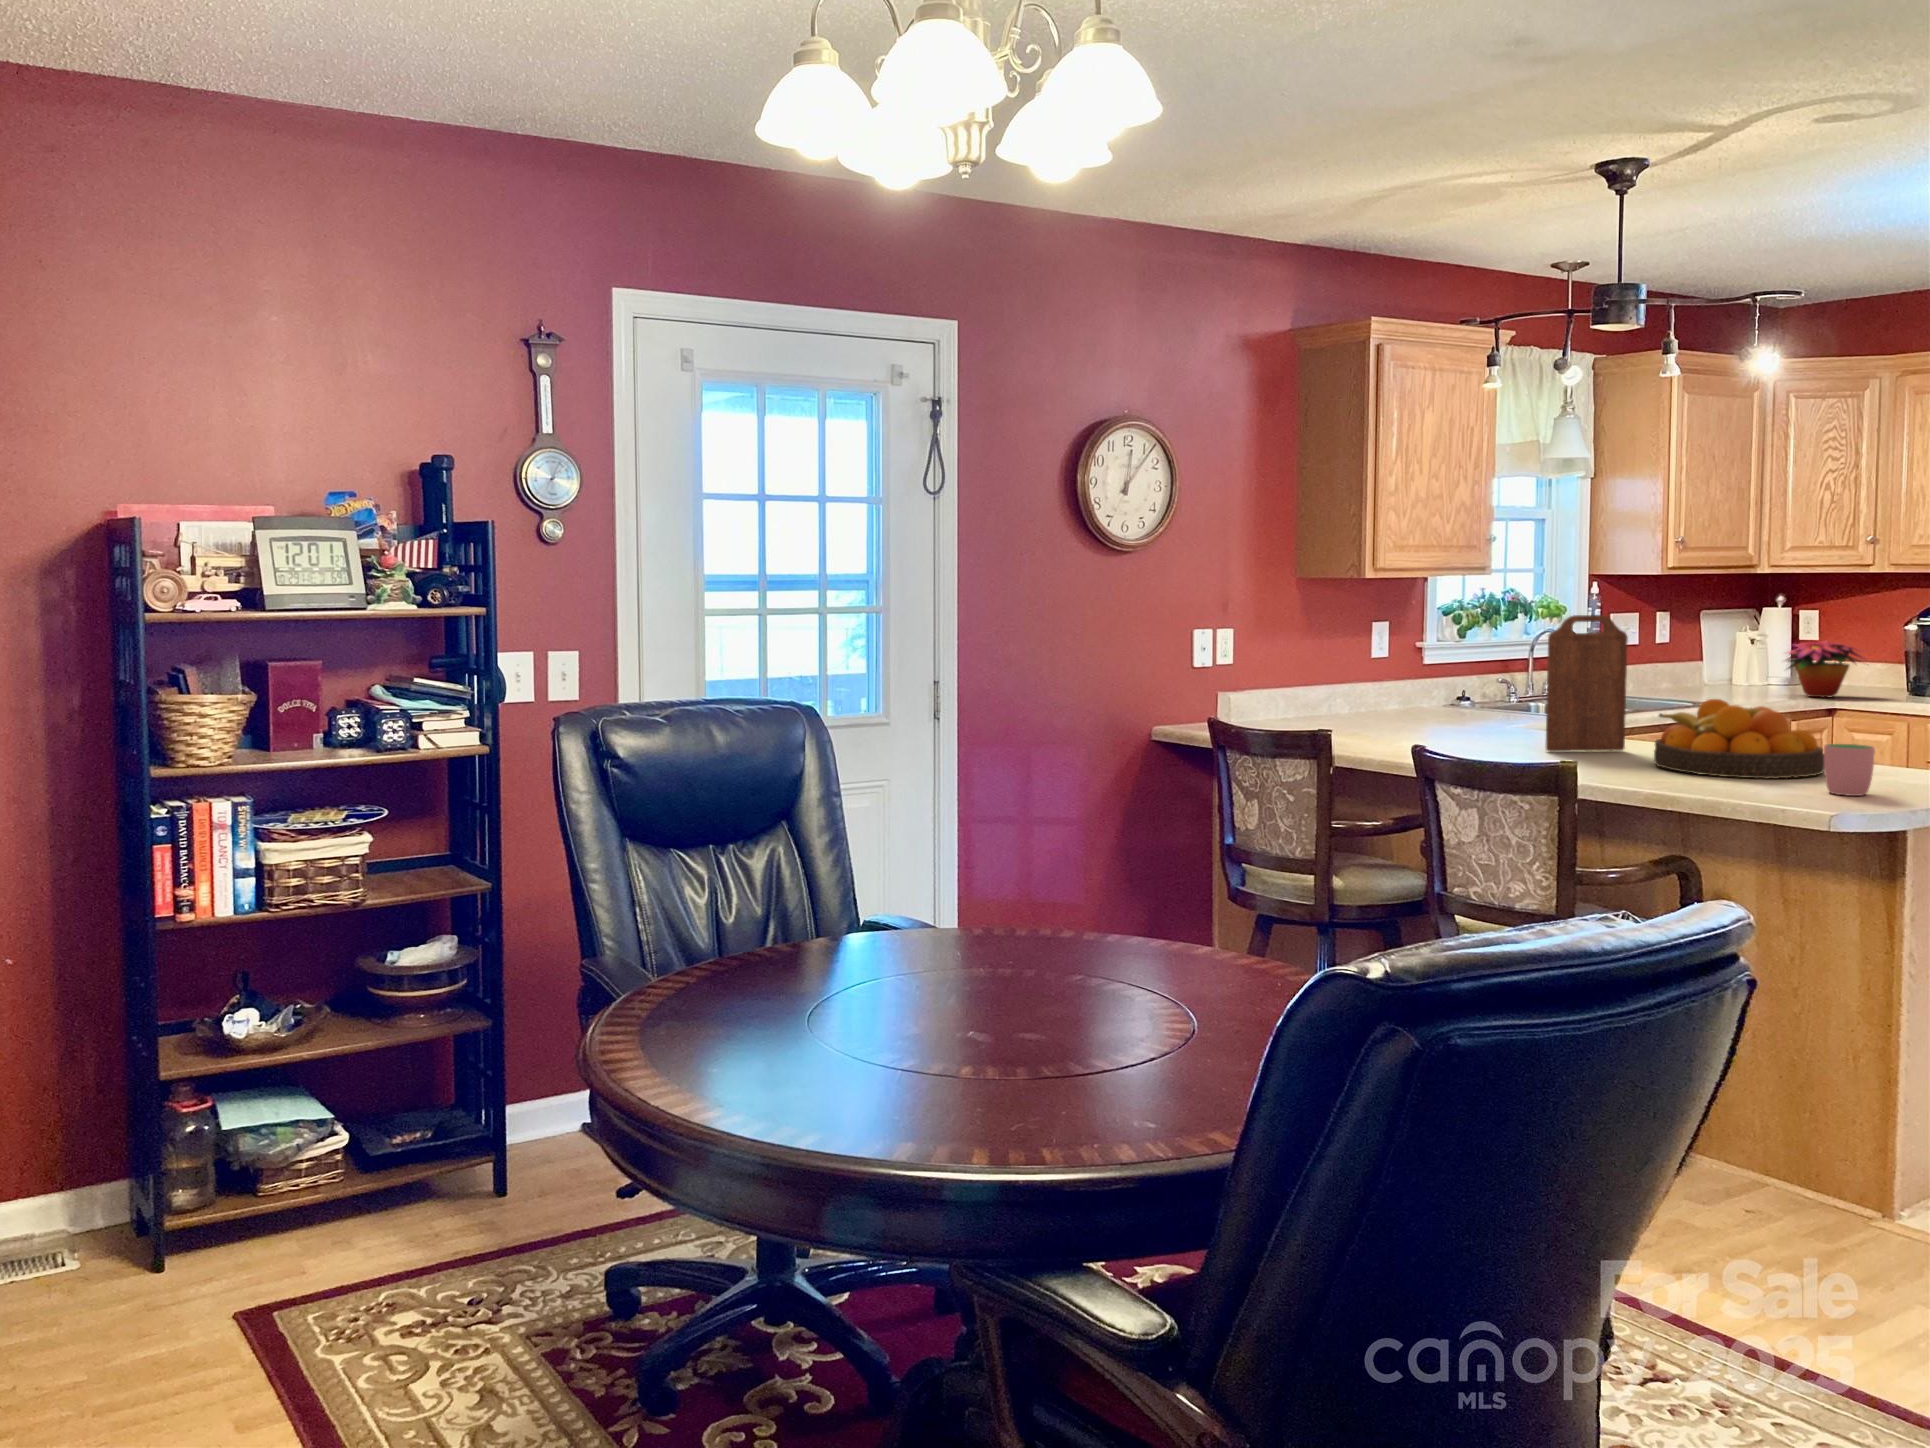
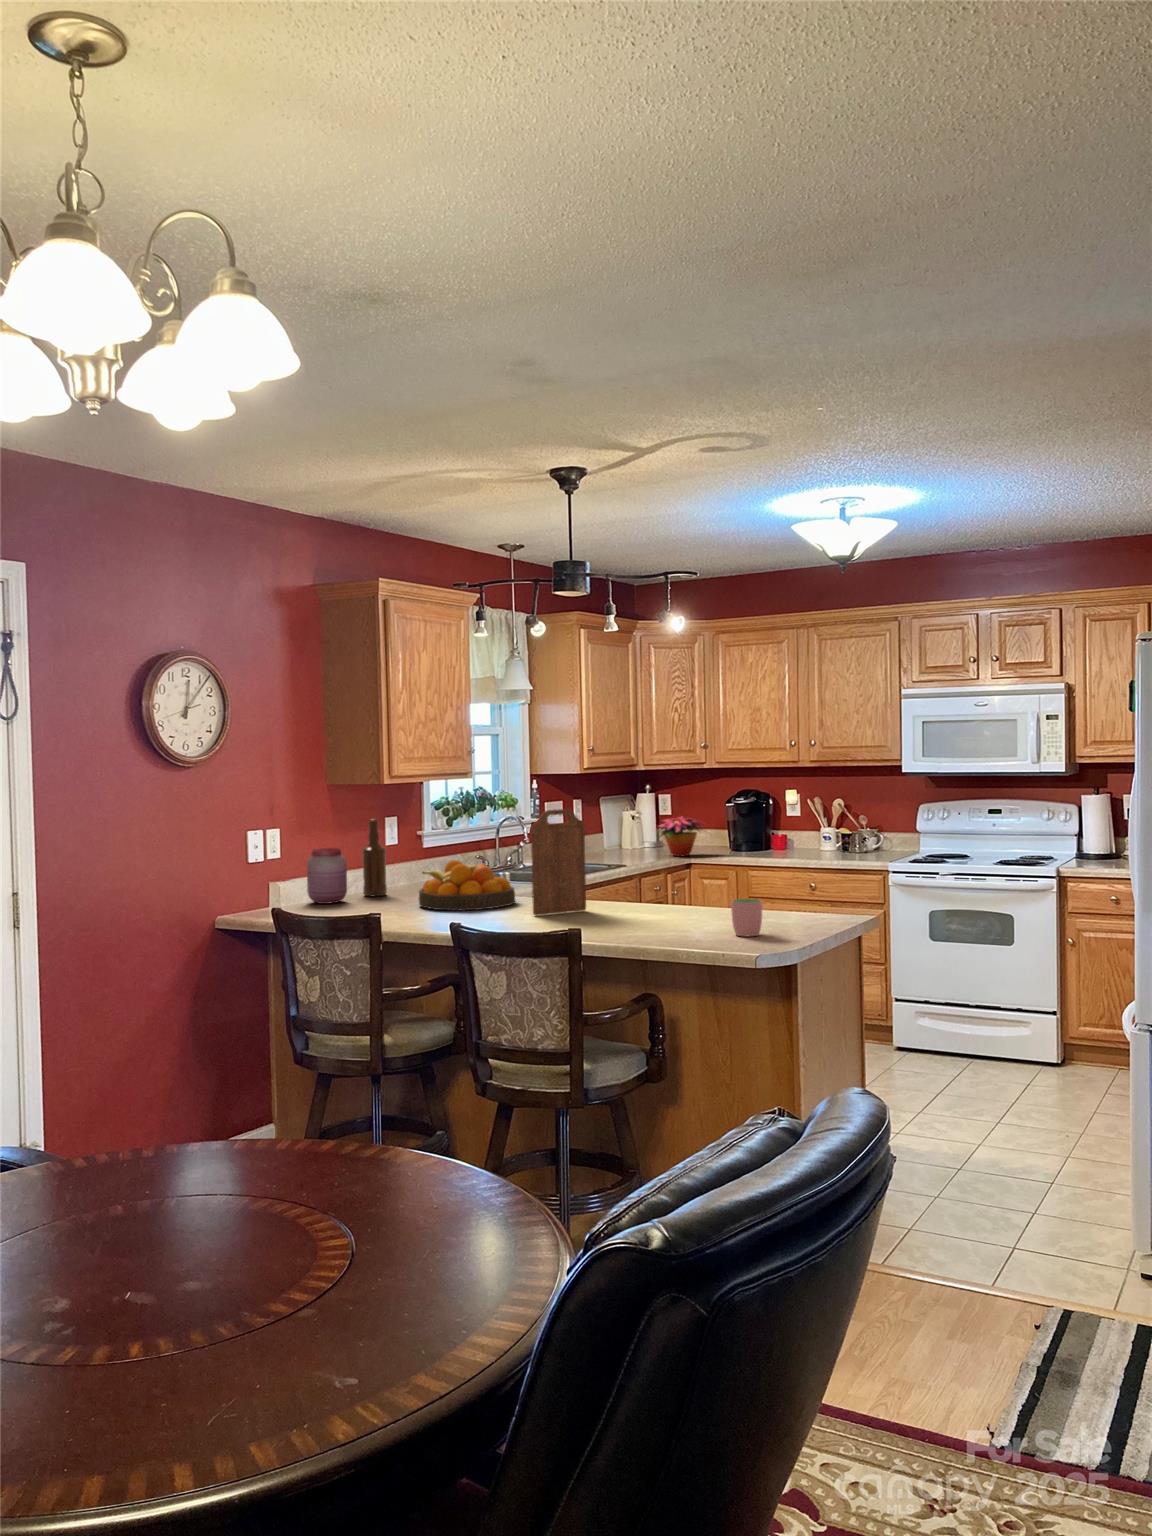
bottle: none [1338,624,1369,719] -> present [362,819,387,896]
jar: none [1267,657,1316,723] -> present [307,848,347,904]
fruit bowl: present [1654,699,1824,778] -> present [419,860,515,910]

